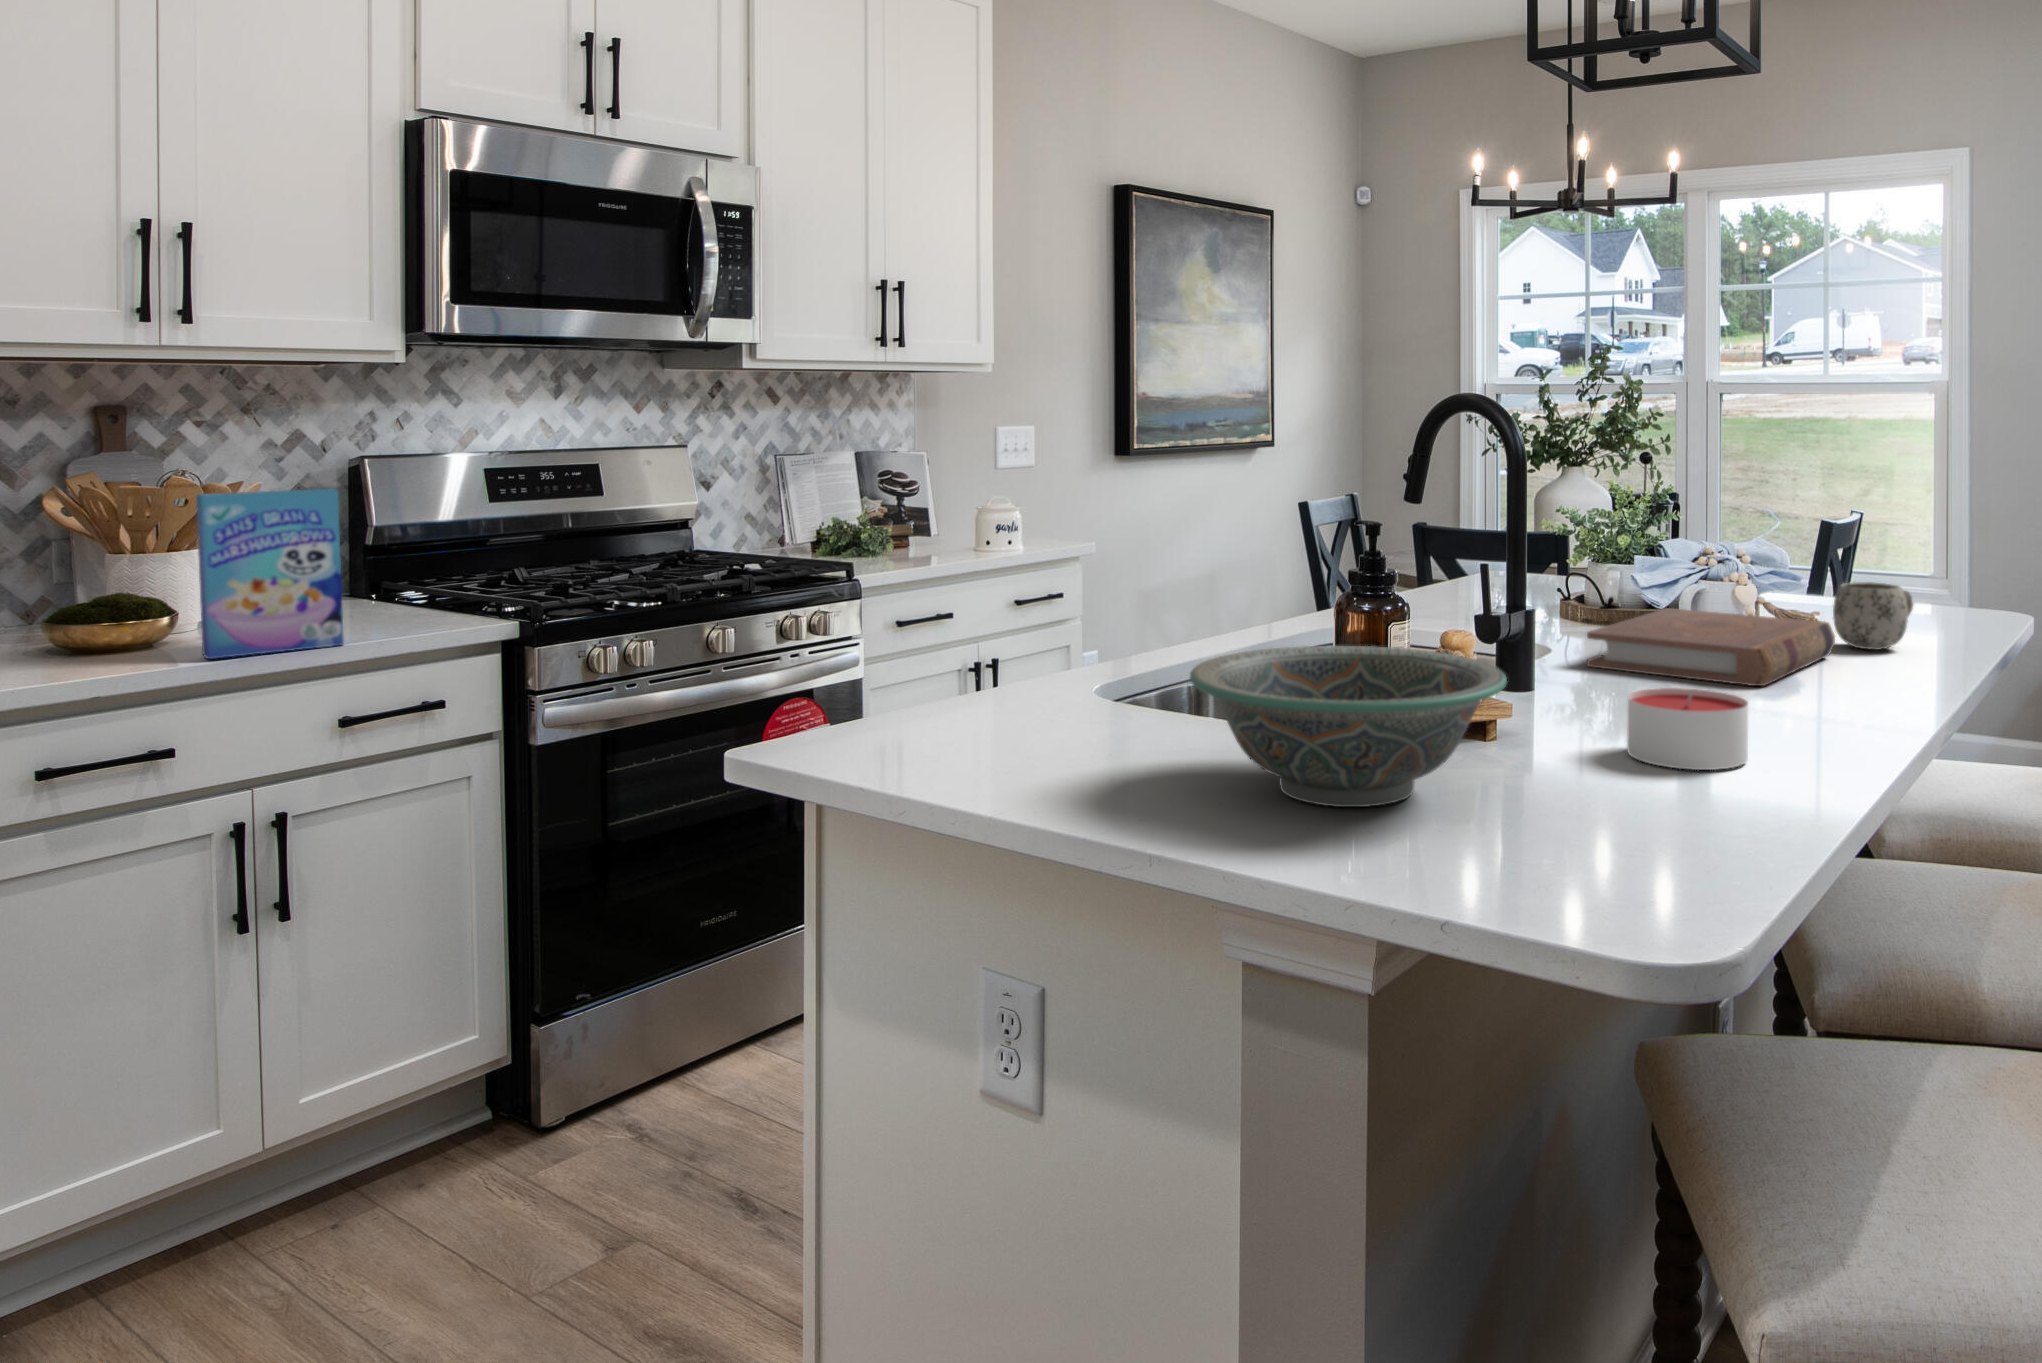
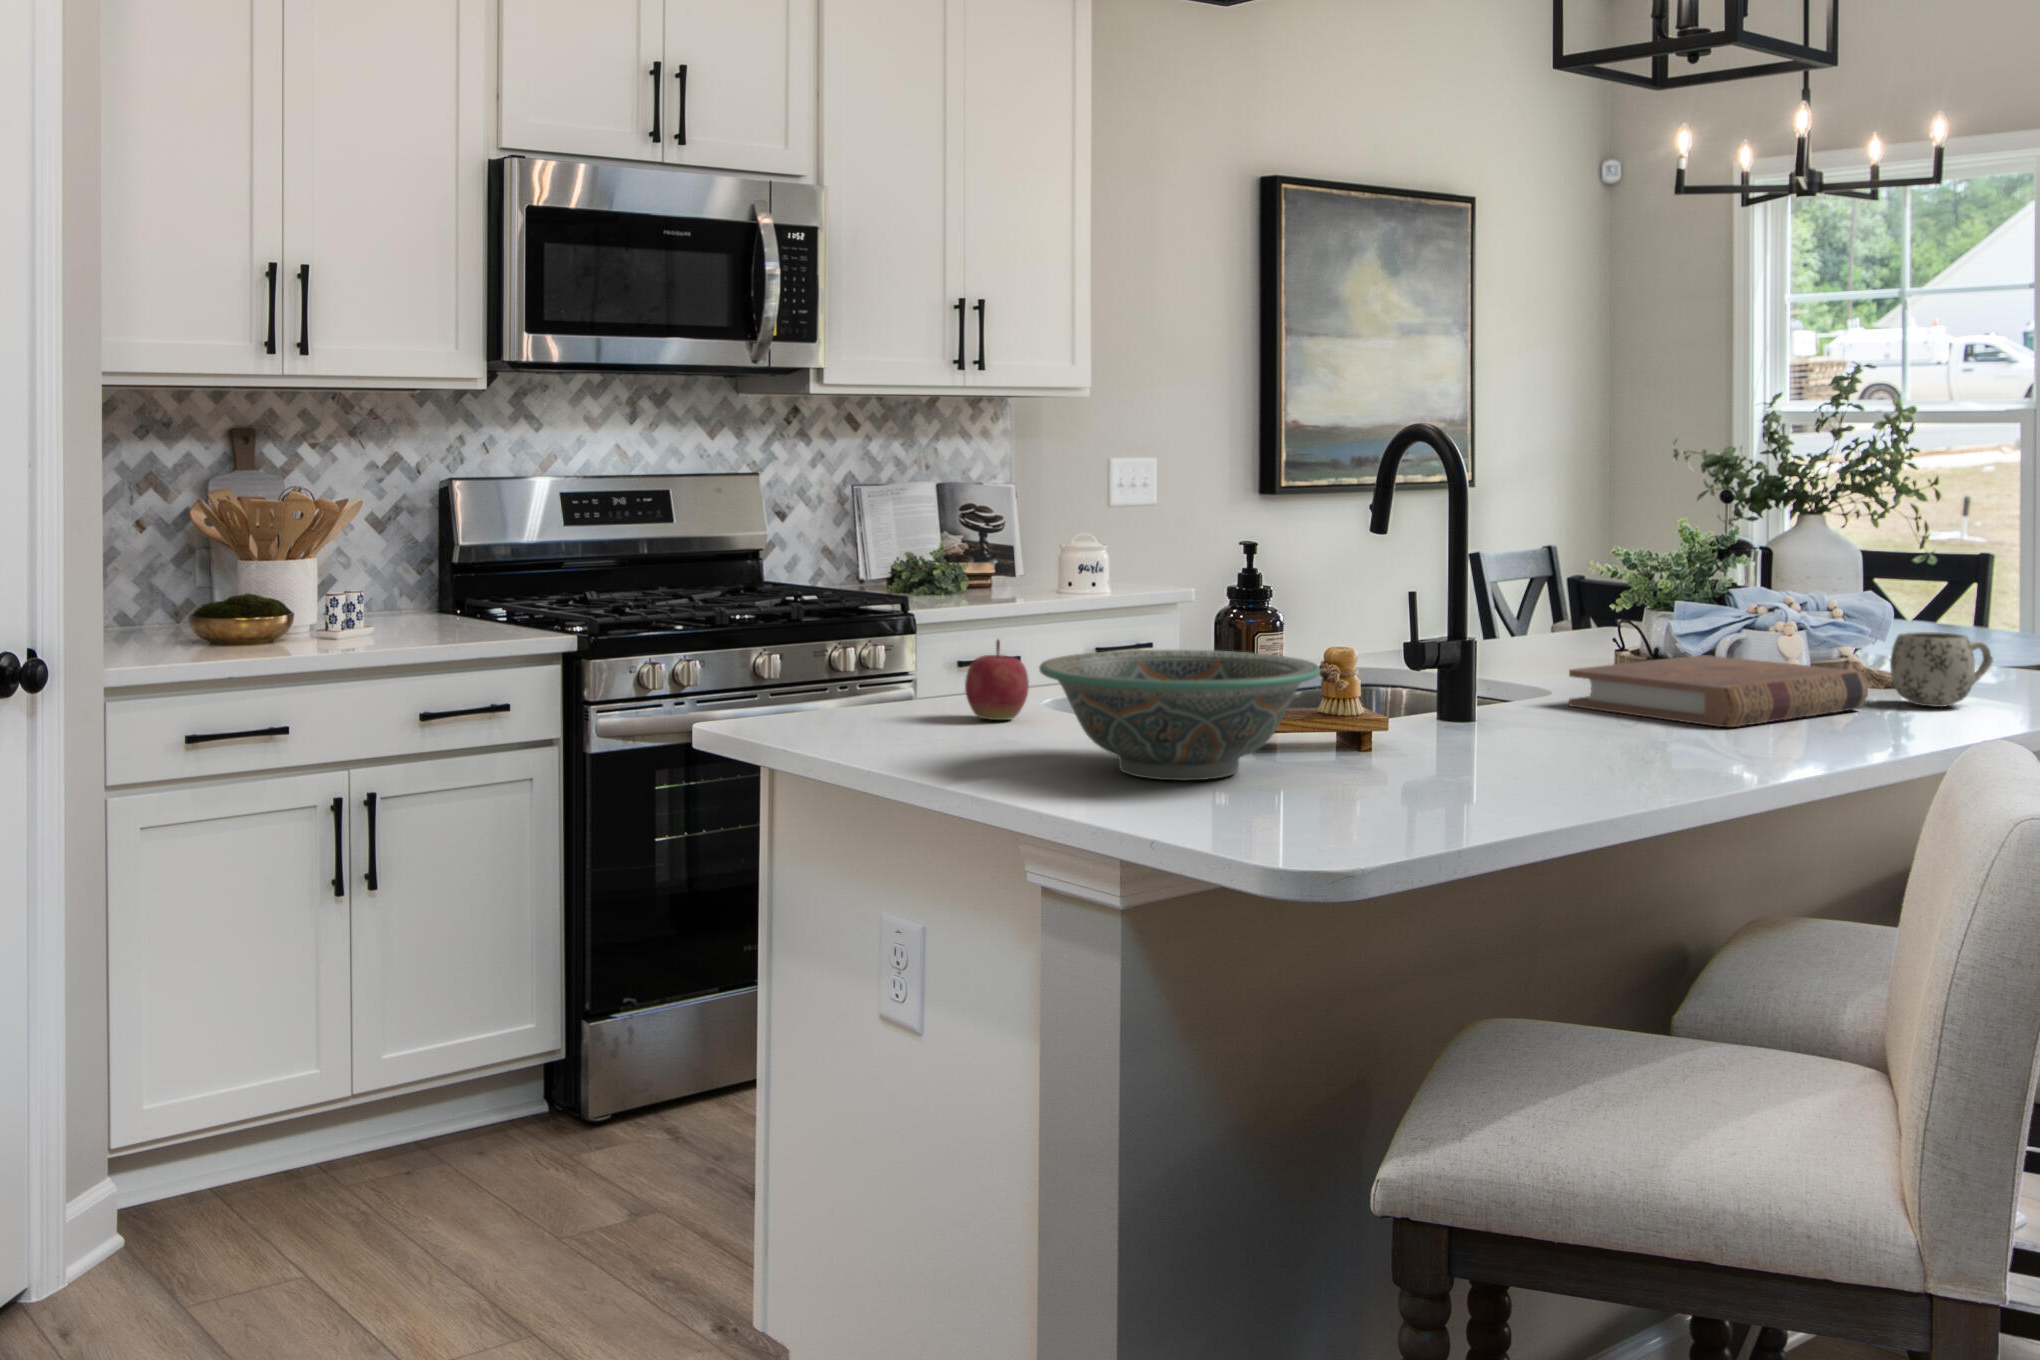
cereal box: present [196,489,344,659] -> none [308,505,423,653]
apple: none [1038,633,1106,722] -> present [965,640,1029,720]
candle: present [1627,688,1748,770] -> none [1482,706,1597,777]

